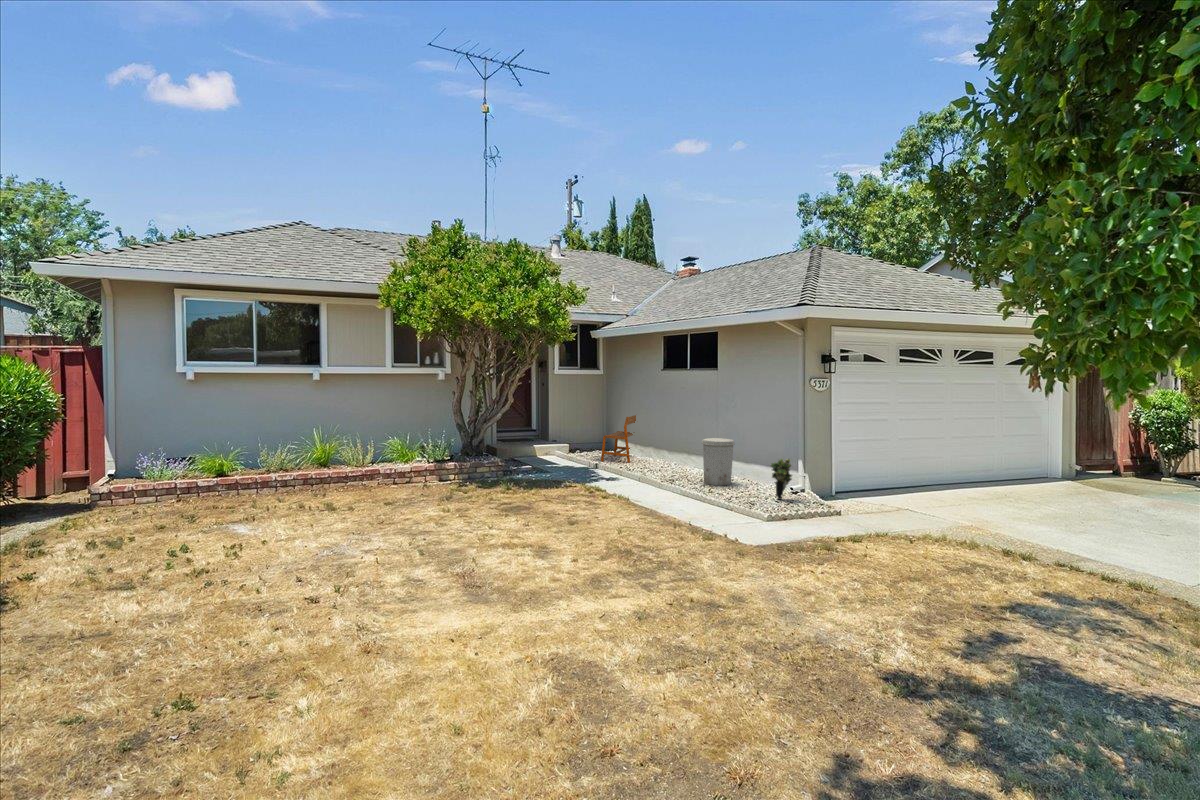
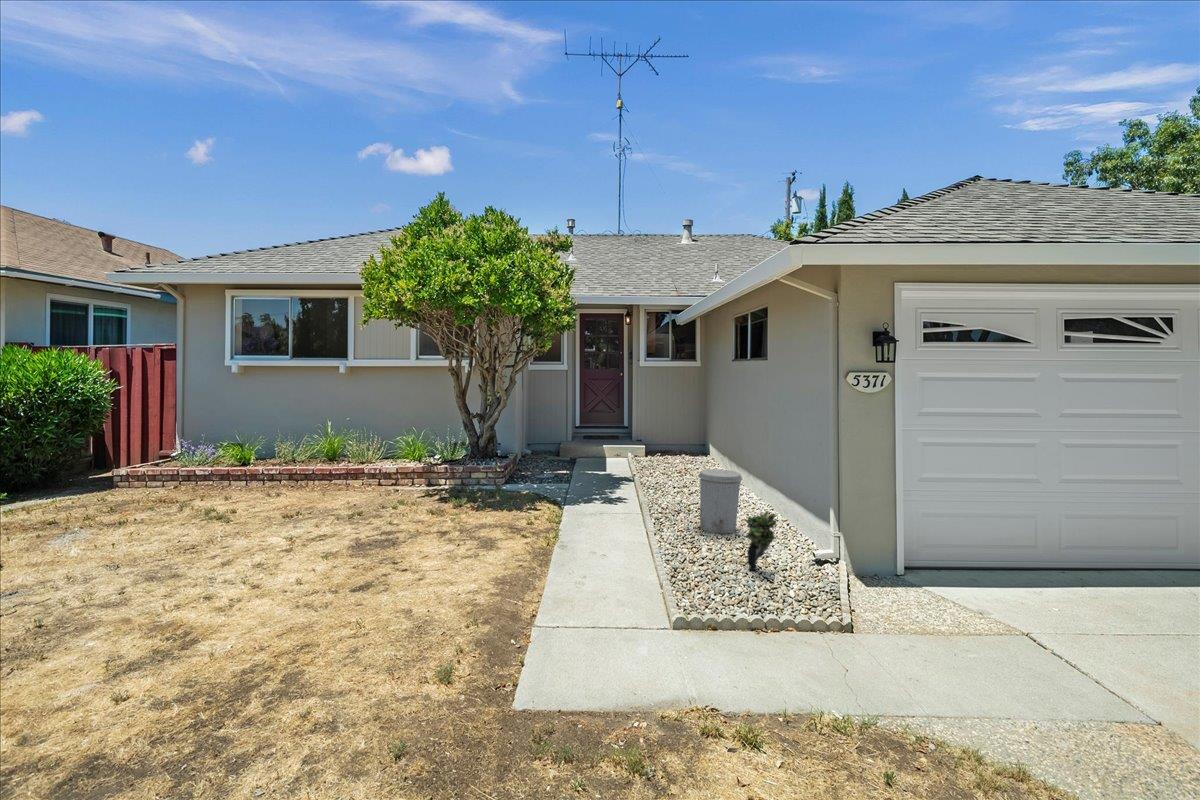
bench: present [601,415,636,463] -> none [637,427,696,485]

